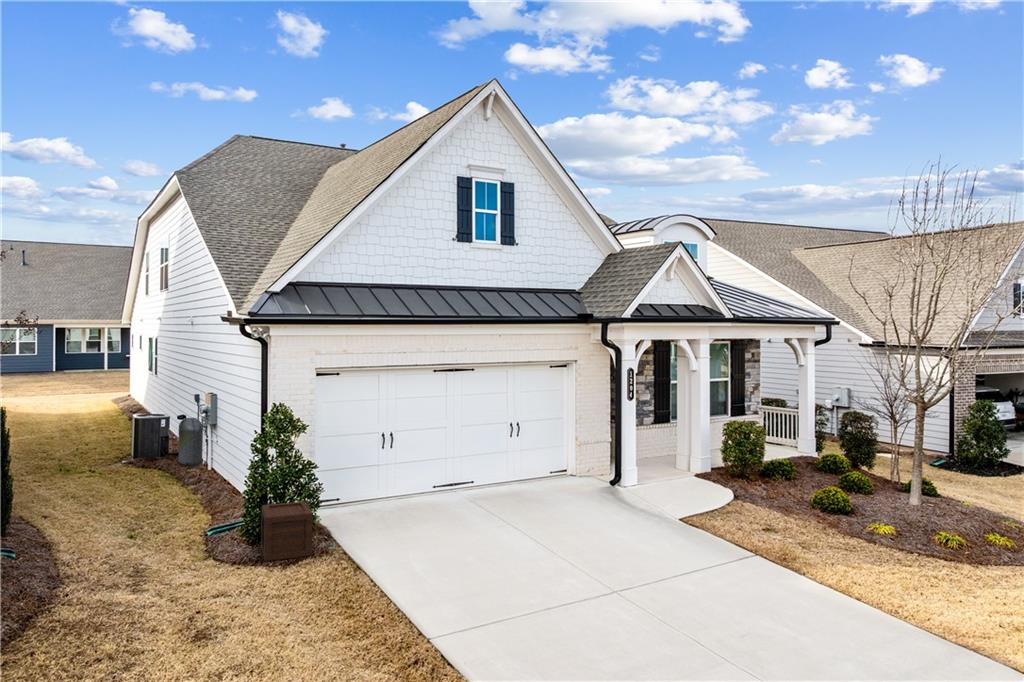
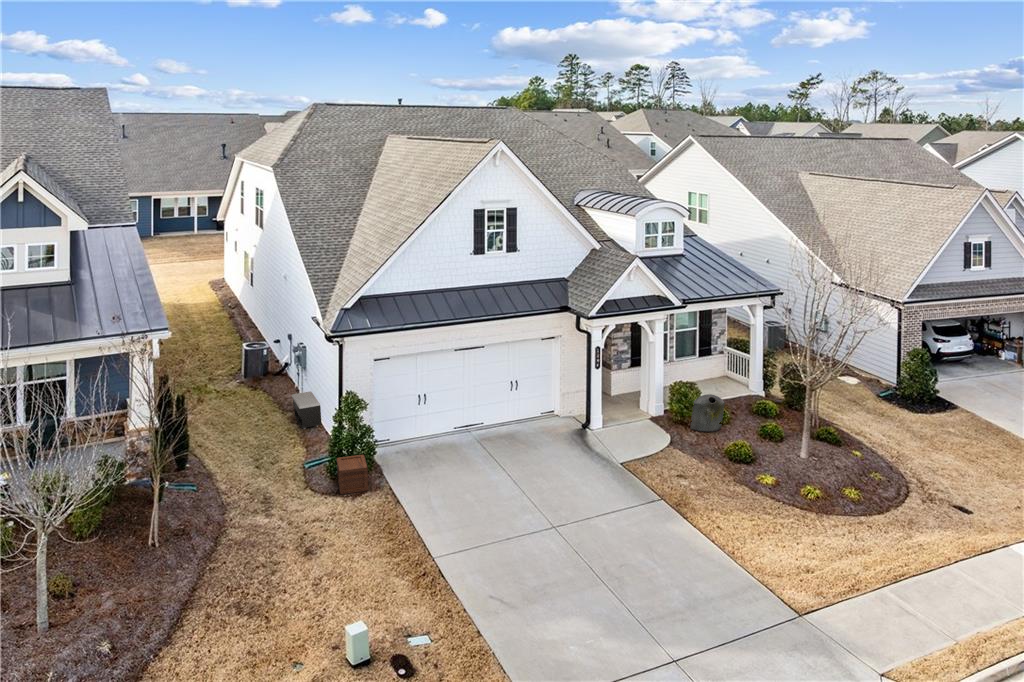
trash can: present [178,418,203,466] -> present [690,394,725,432]
storage bench: none [198,449,240,498] -> present [292,391,321,429]

